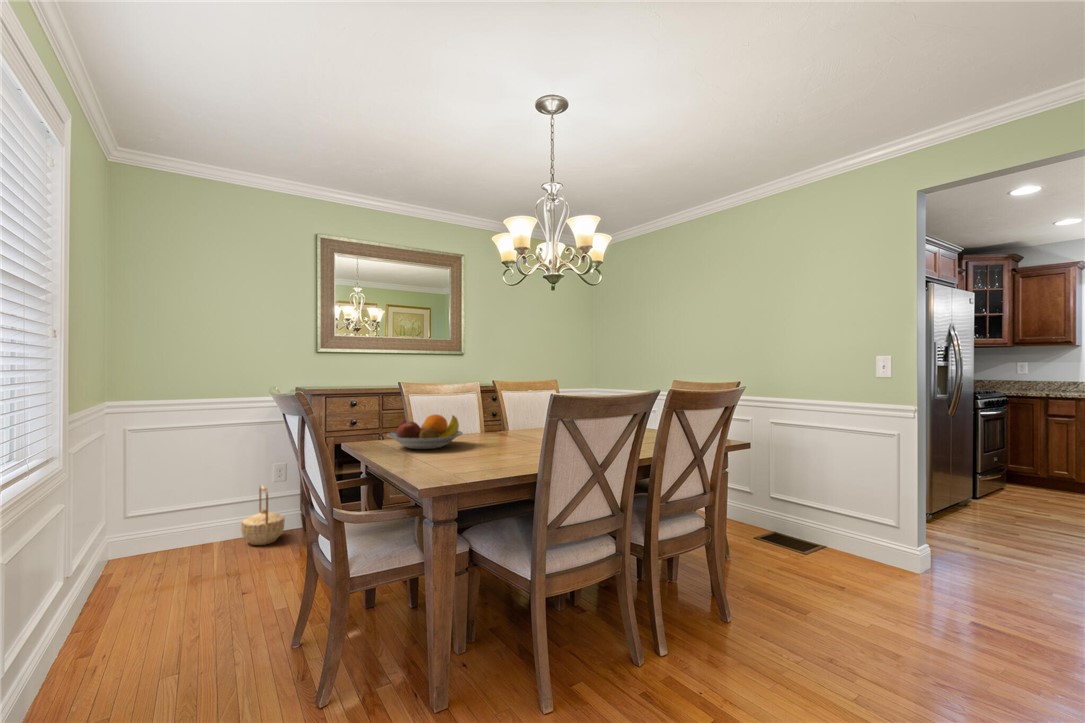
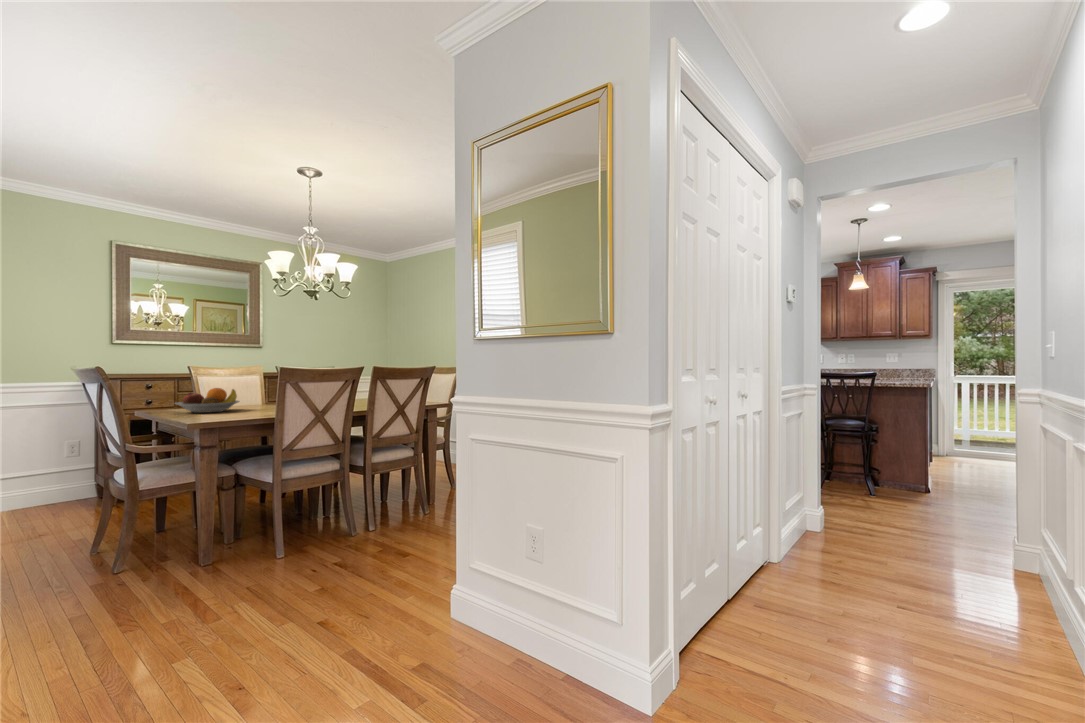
basket: present [241,484,285,545] -> none [34,457,79,509]

